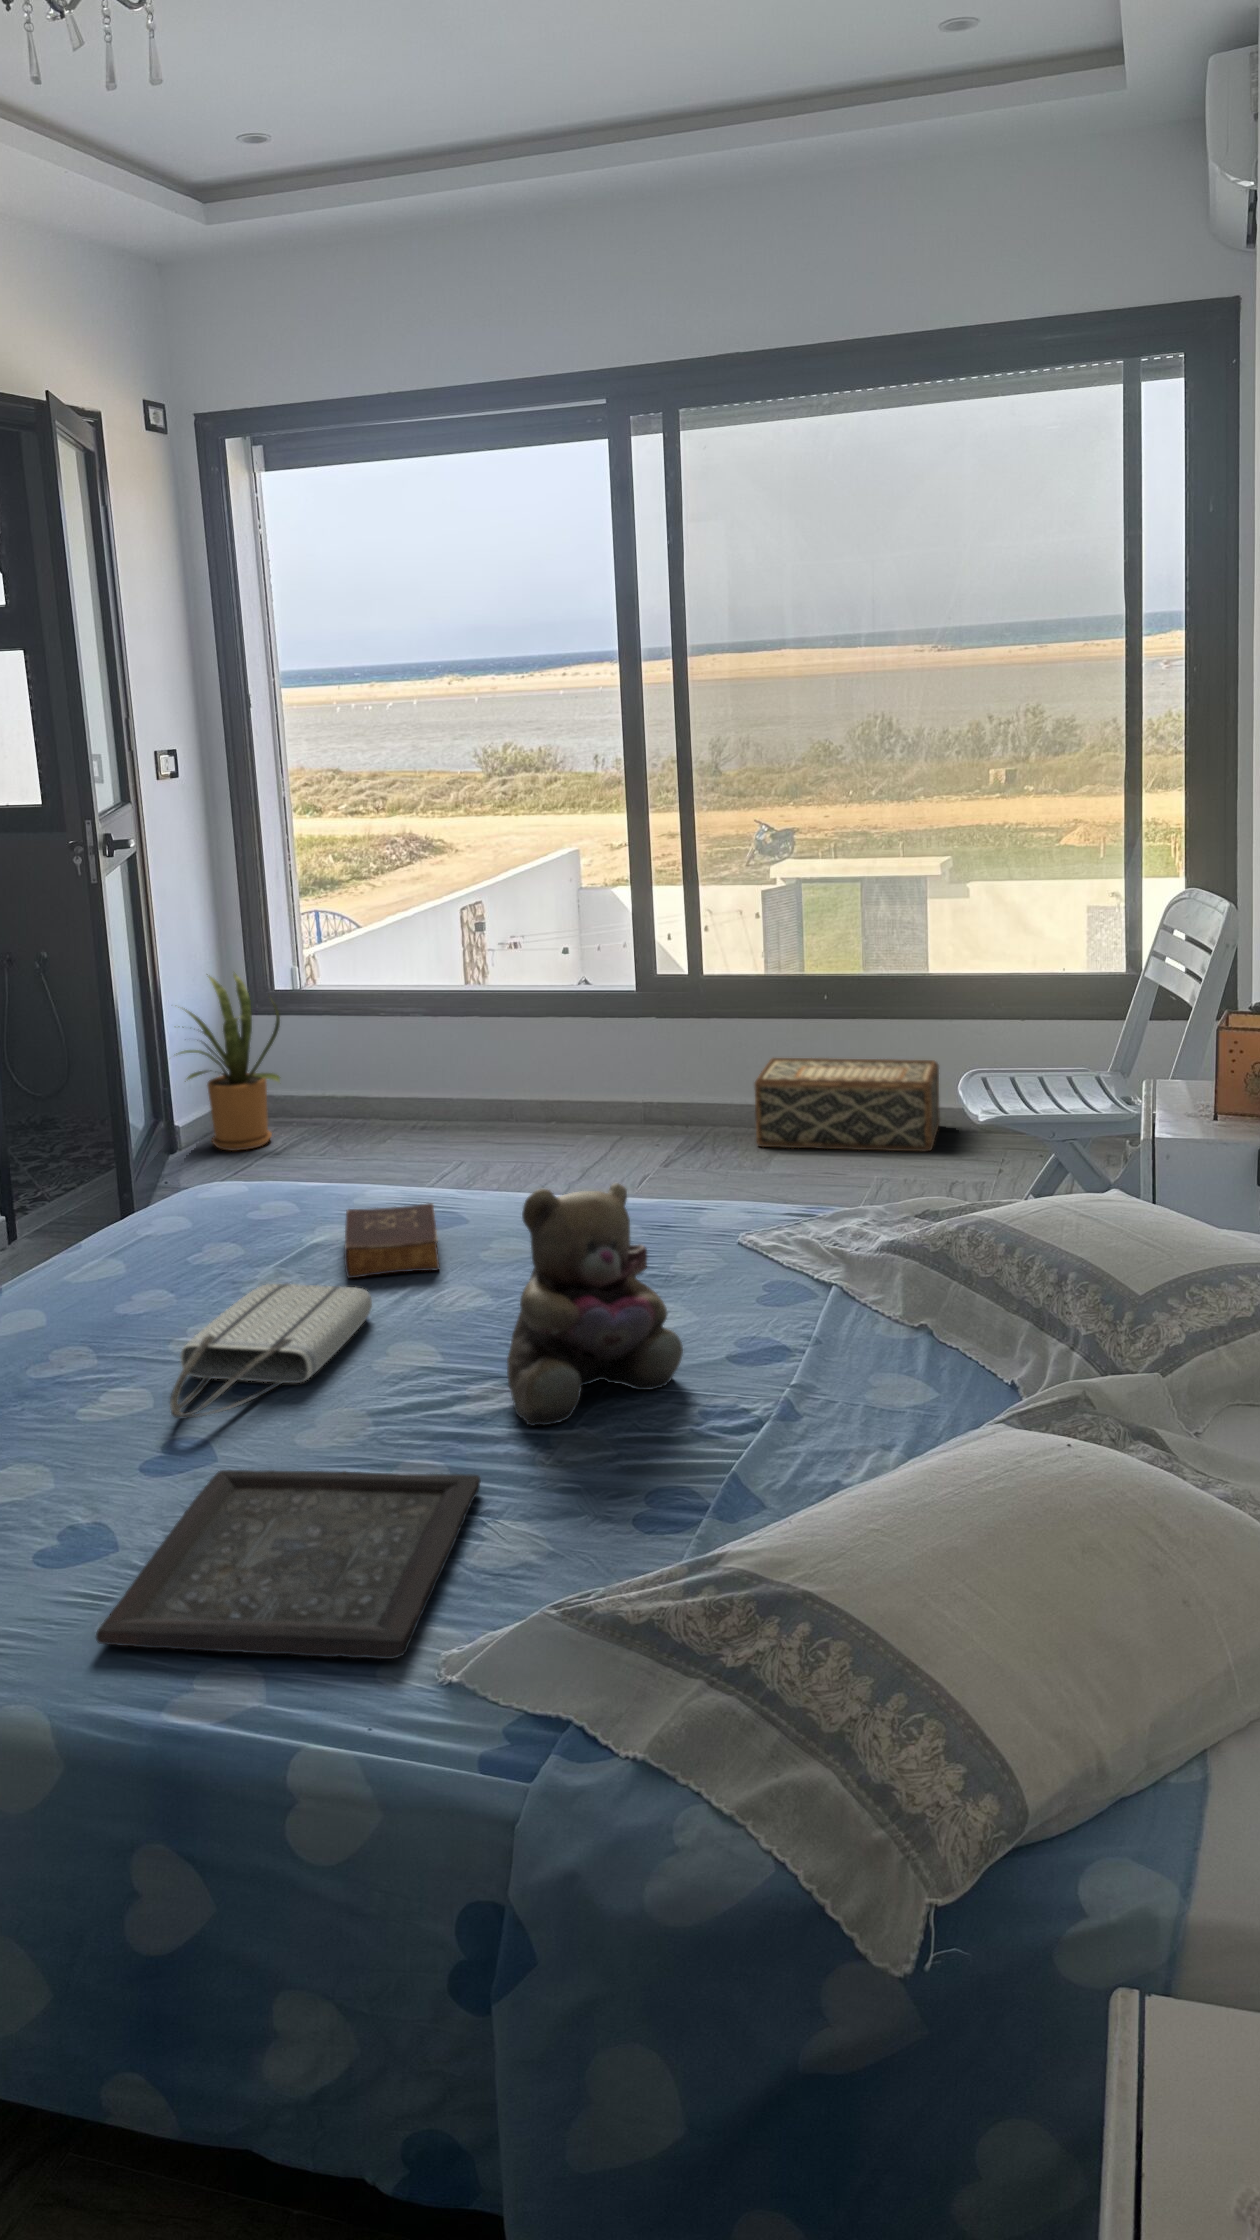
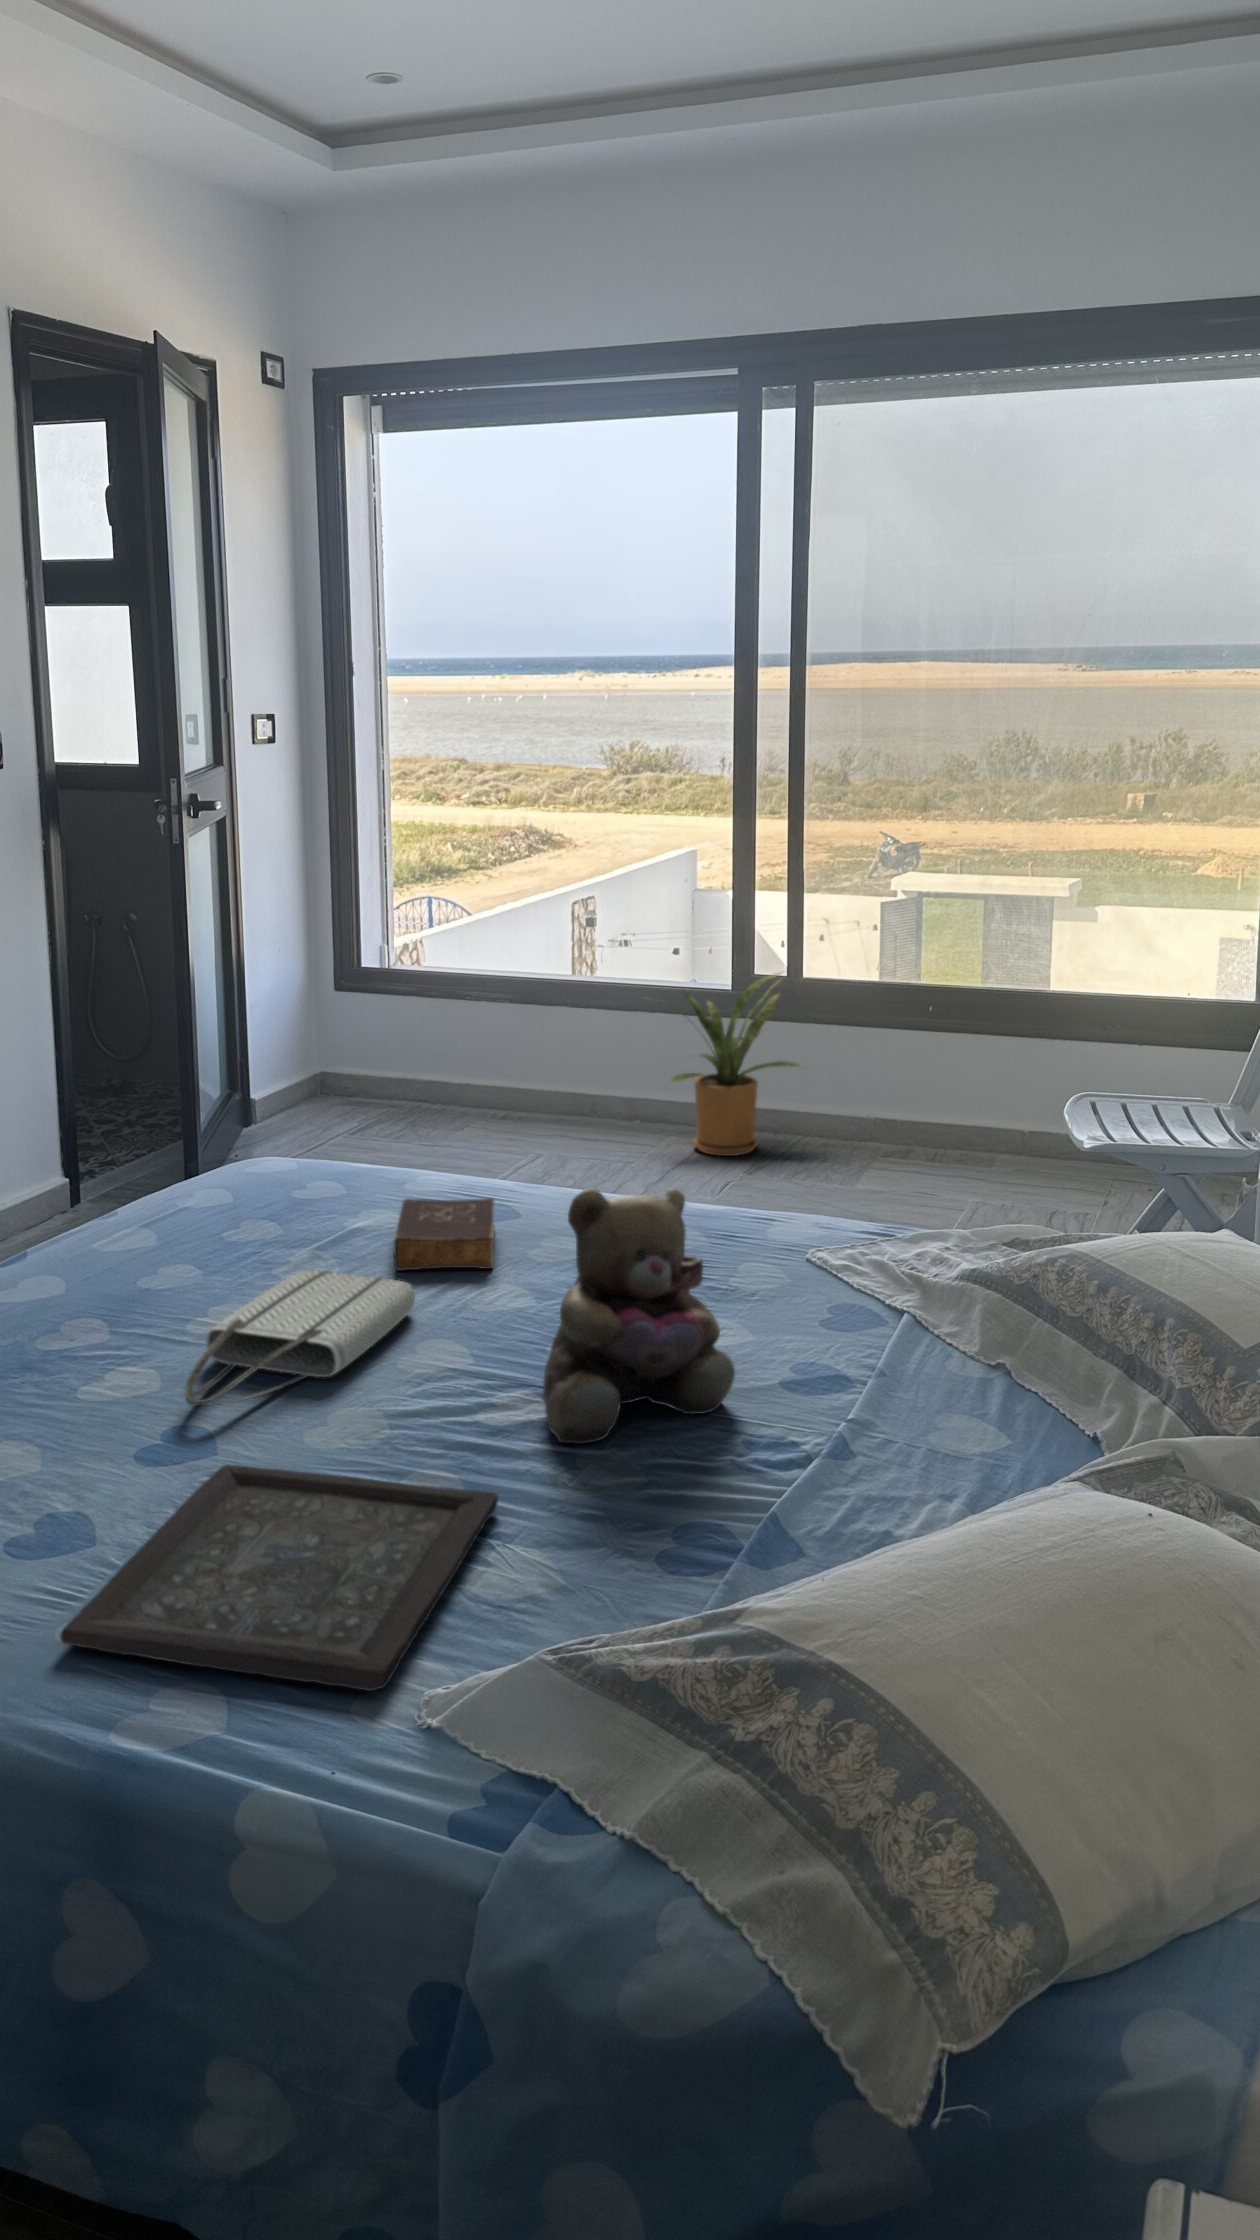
house plant: present [176,973,280,1151] -> present [670,973,799,1156]
woven basket: present [754,1058,940,1151] -> none [859,1075,1056,1183]

